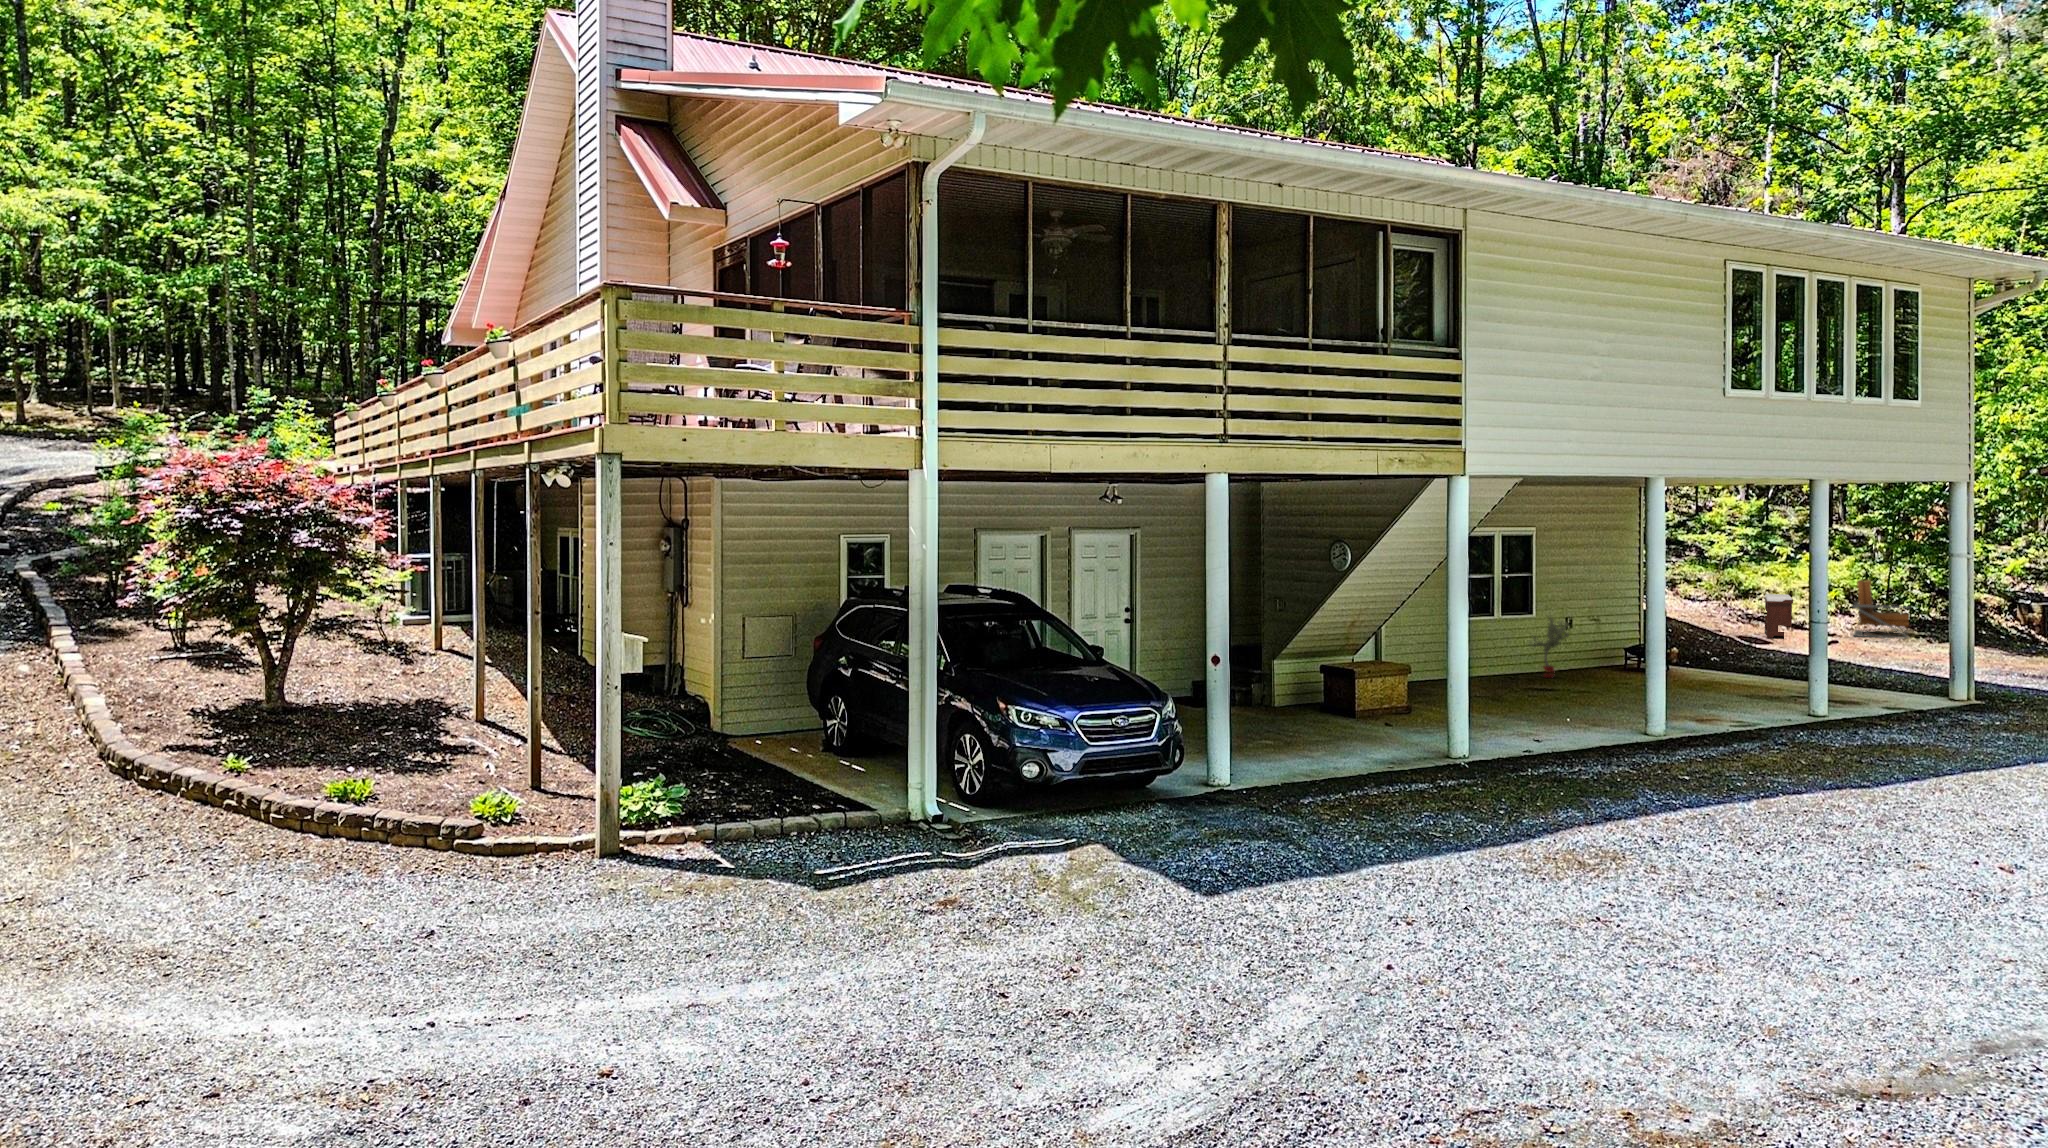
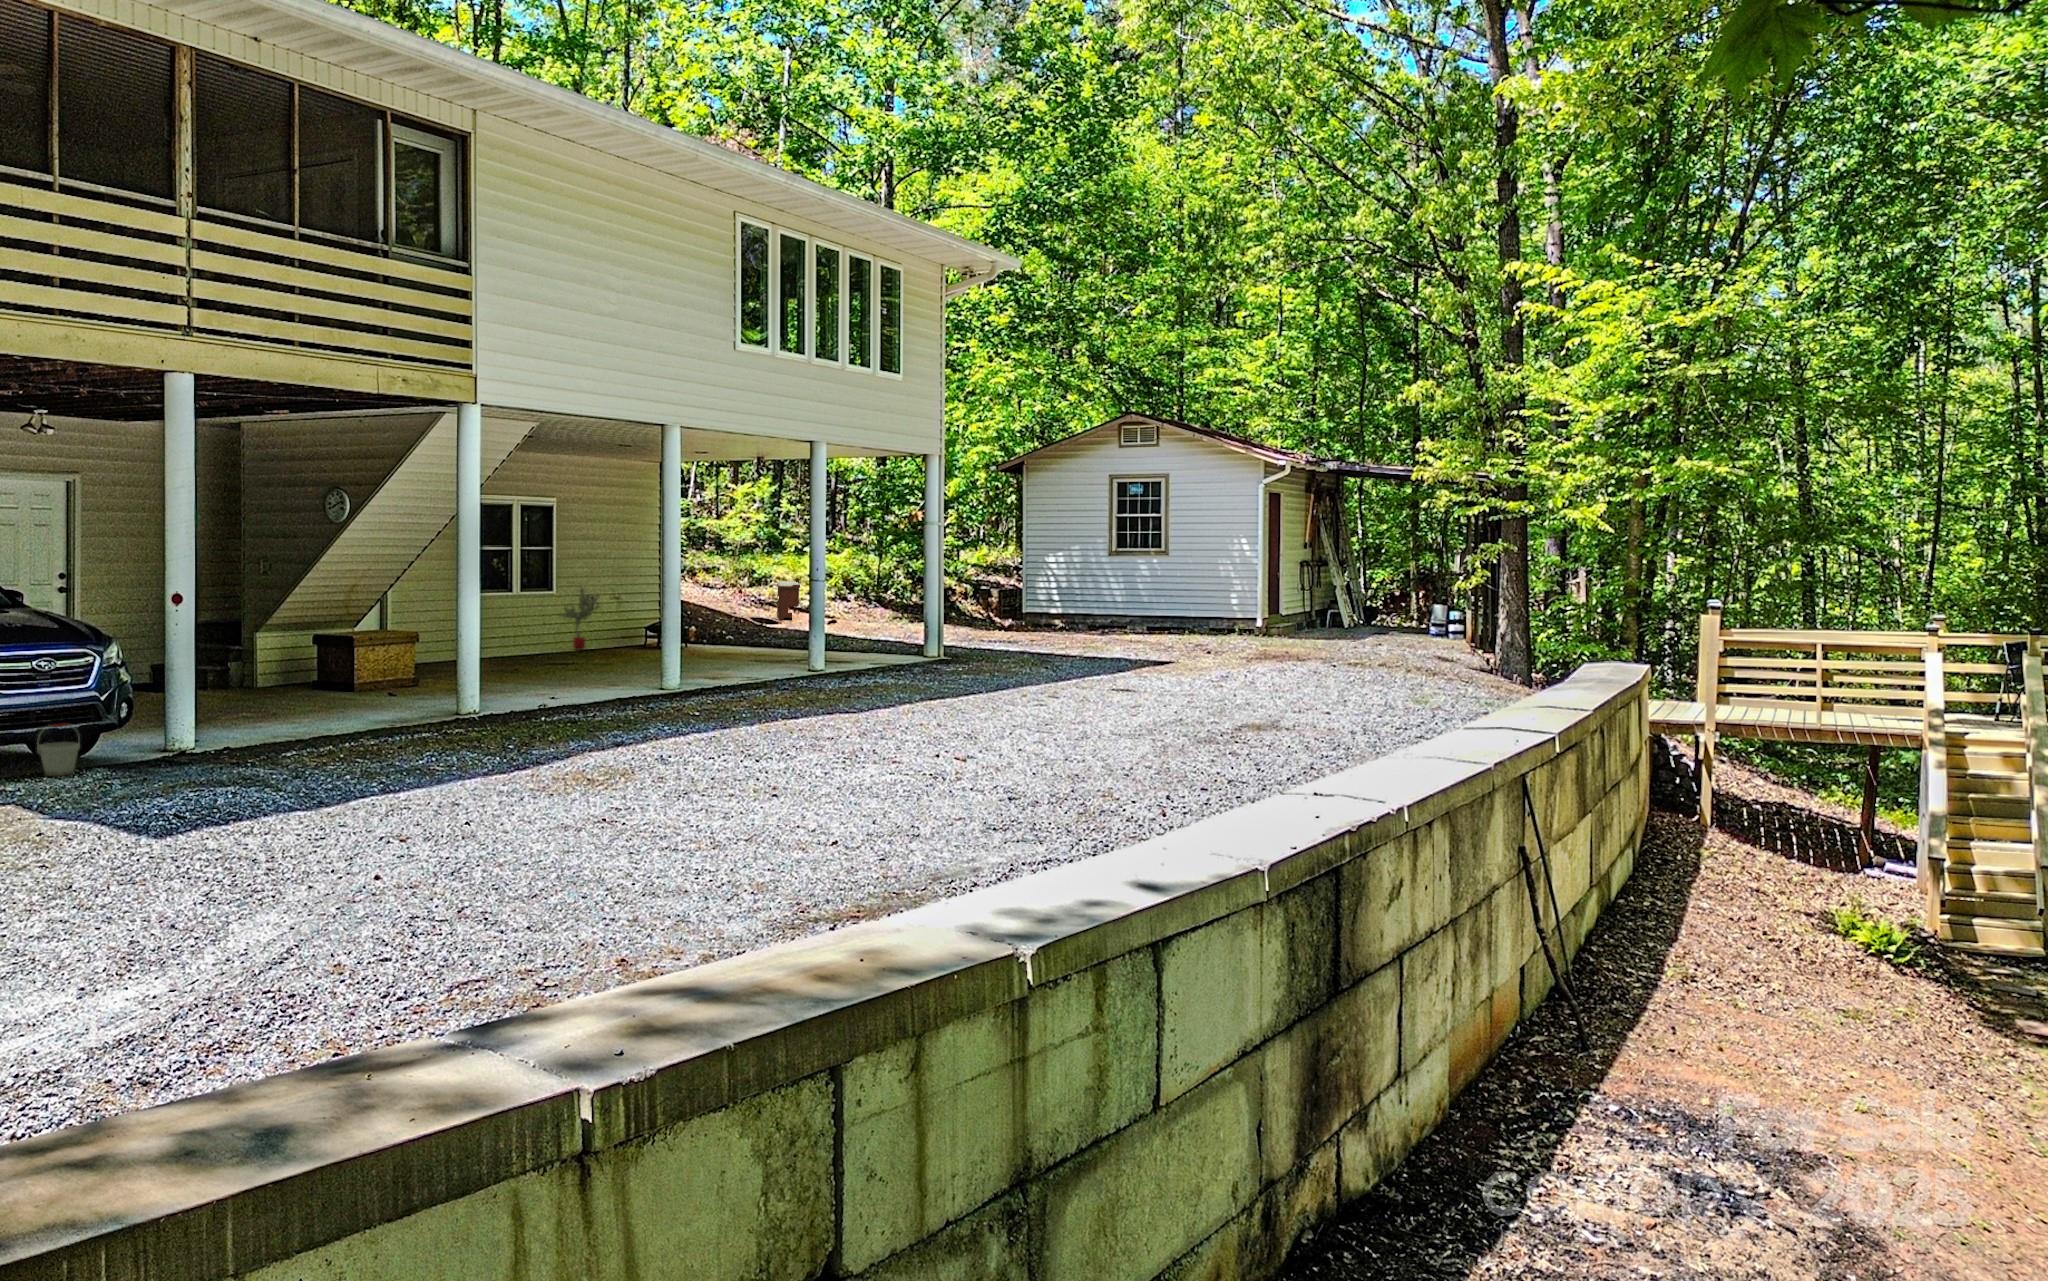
lounge chair: present [1853,580,1909,638] -> none [846,569,890,620]
bucket: none [1123,767,1150,810] -> present [37,723,80,776]

